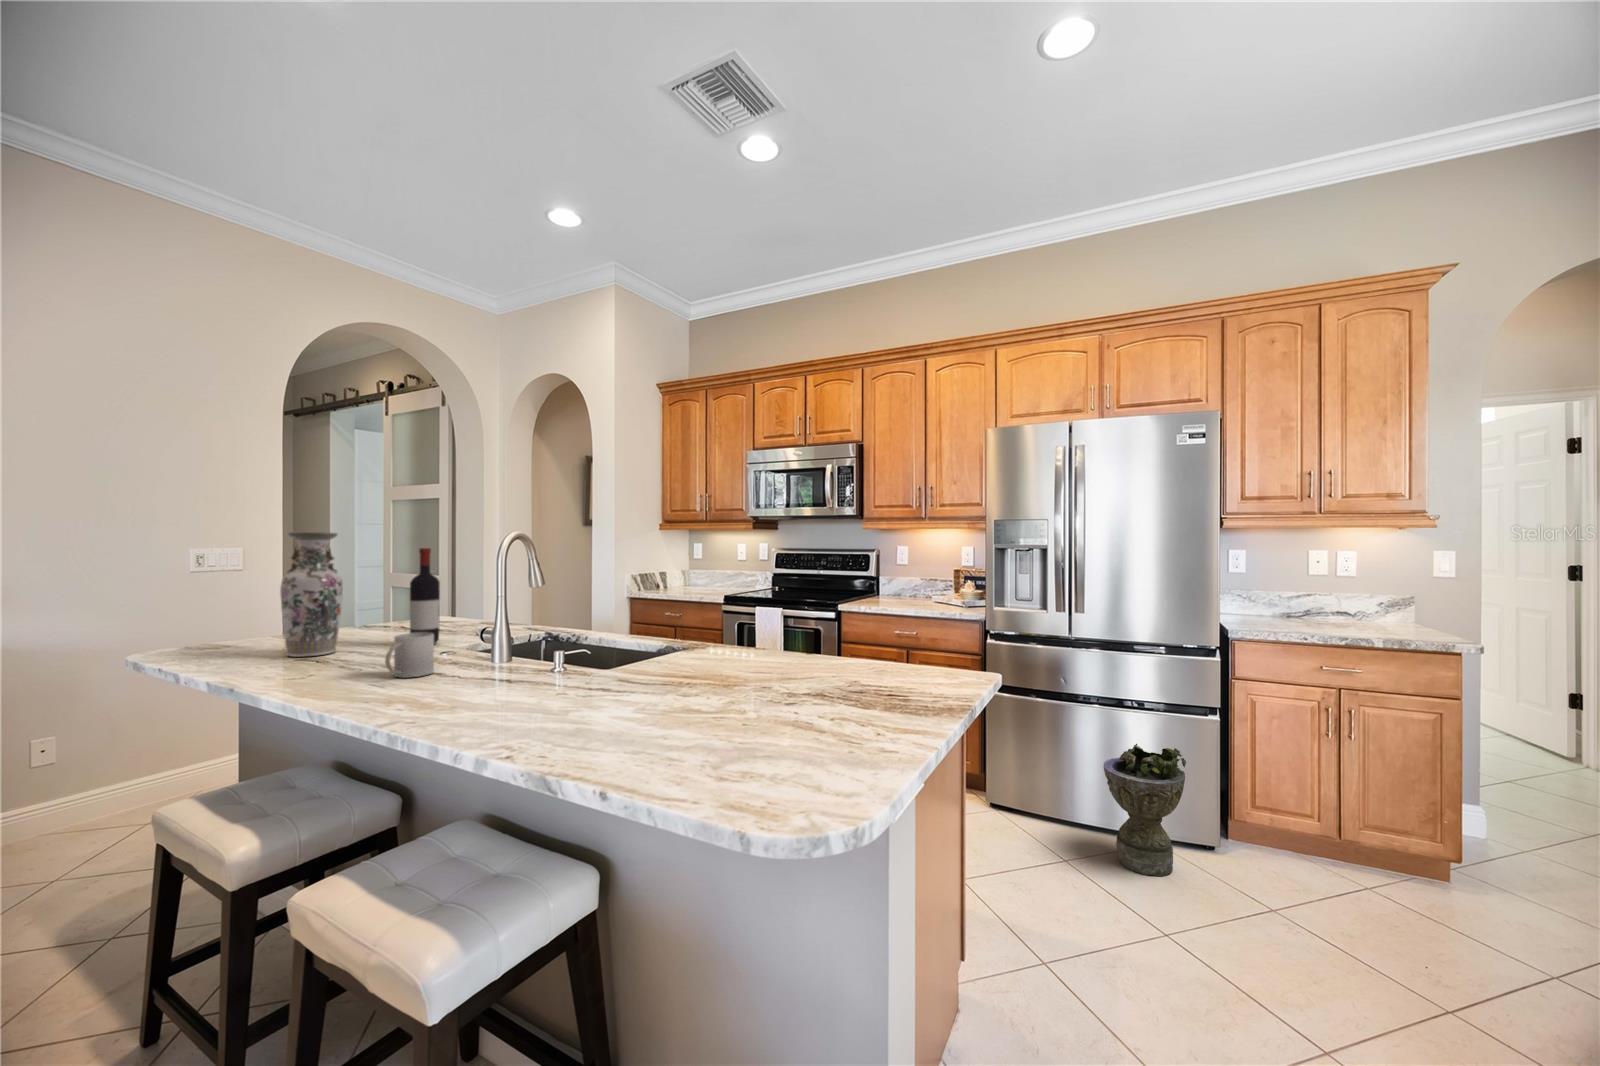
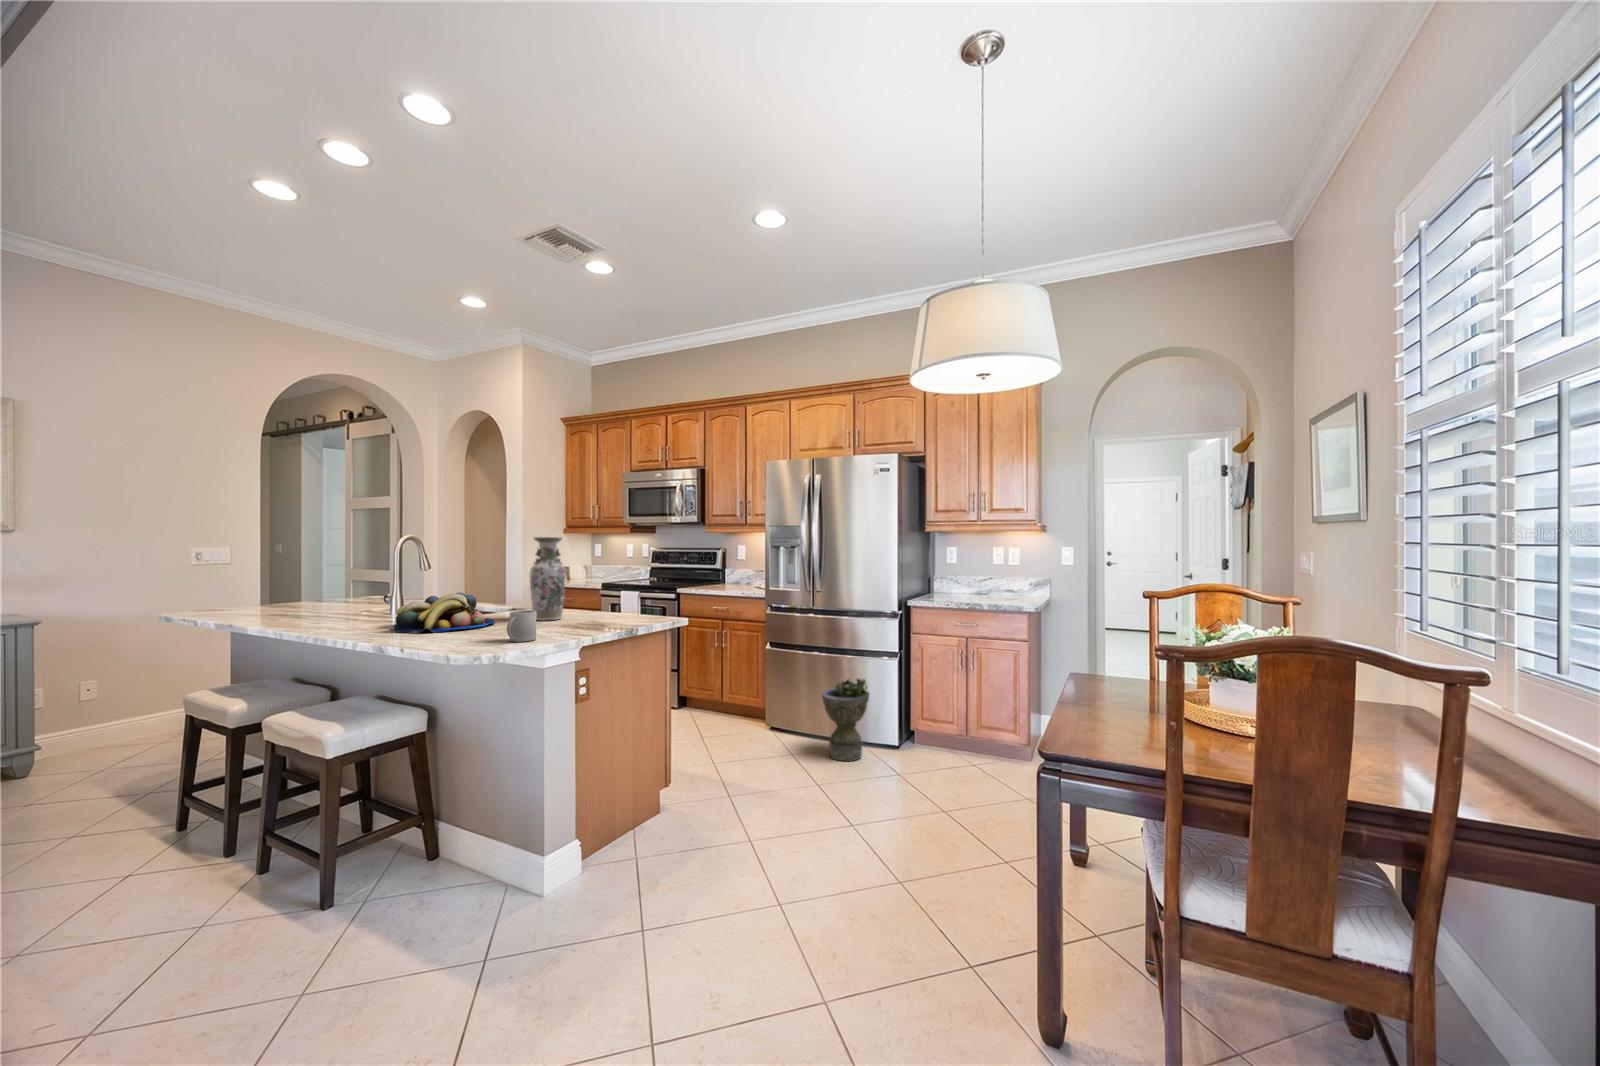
vase: present [280,532,343,657] -> present [530,537,566,620]
wine bottle: present [410,548,440,644] -> none [343,546,362,607]
mug: present [385,632,434,678] -> present [507,610,536,642]
fruit bowl: none [534,634,706,725] -> present [394,593,495,633]

